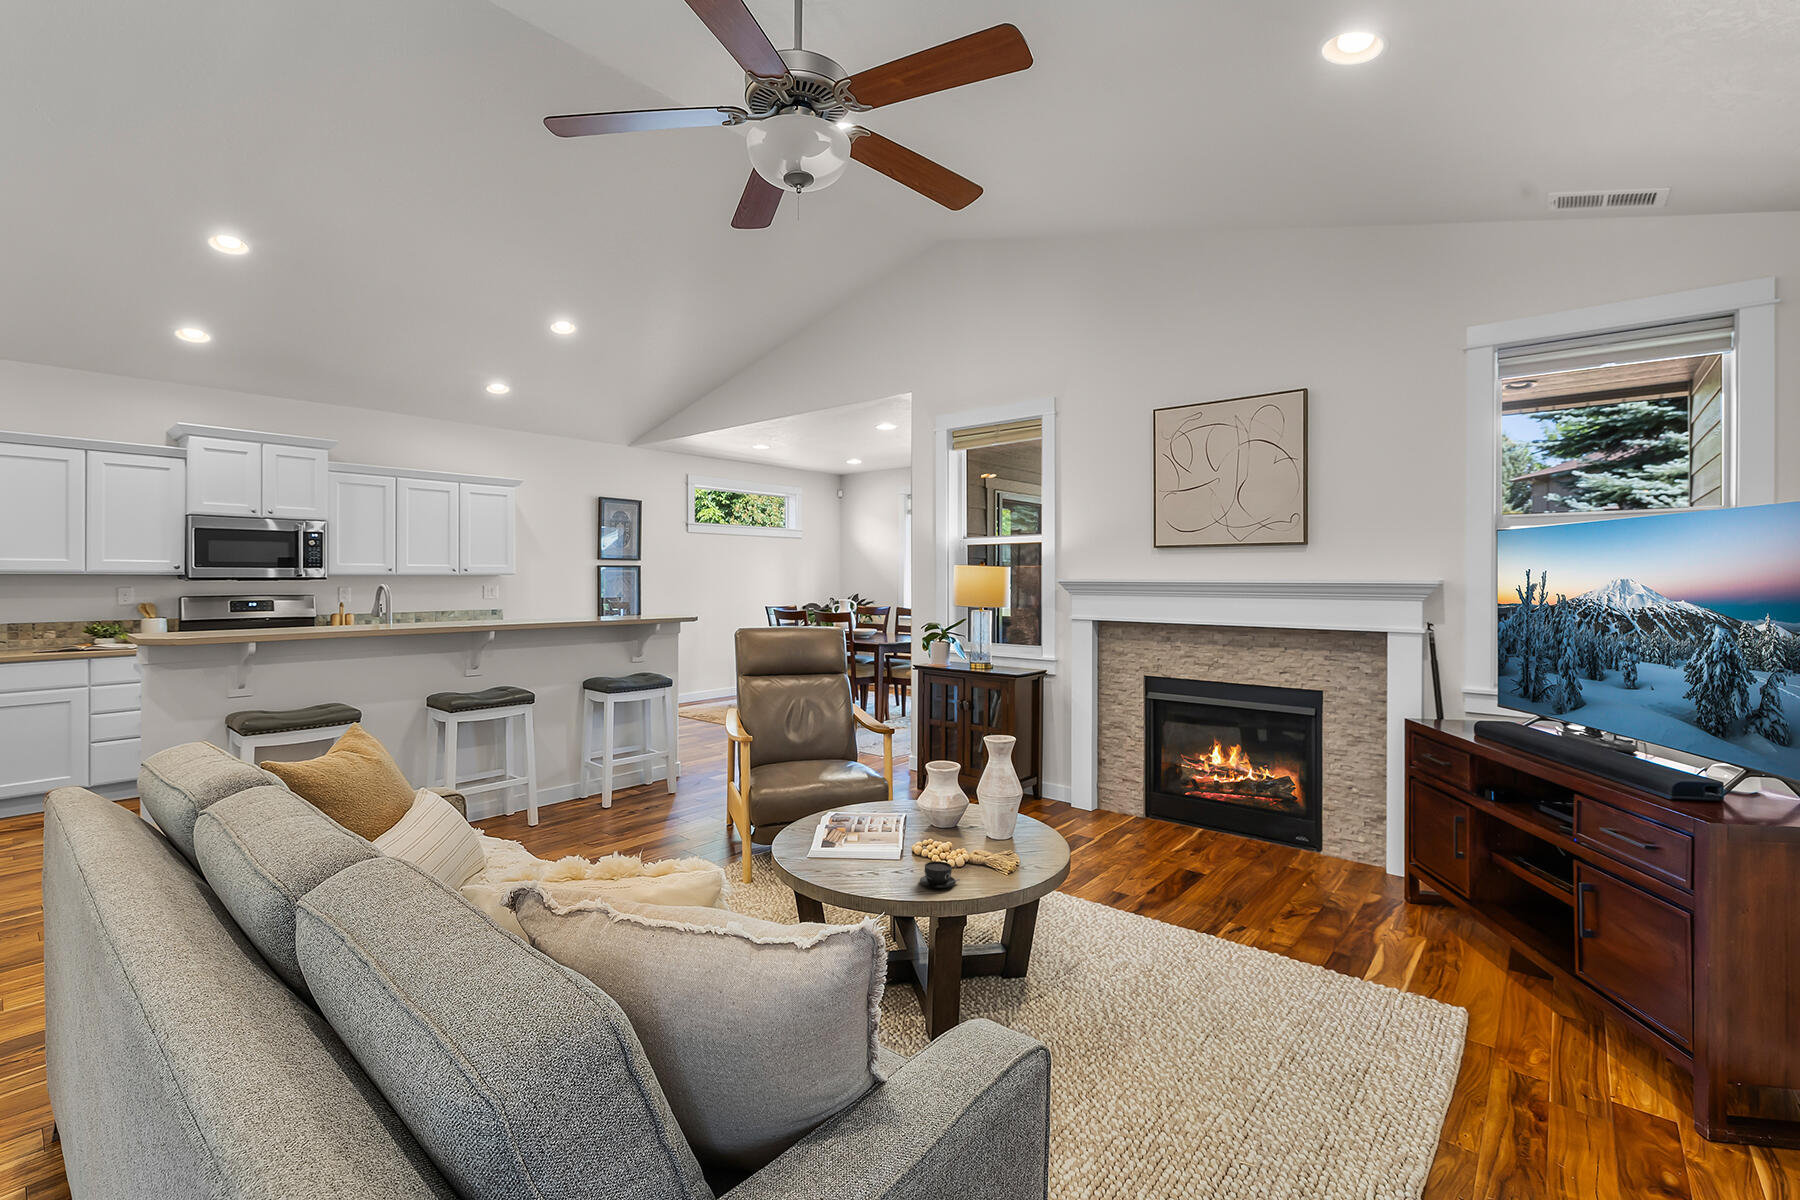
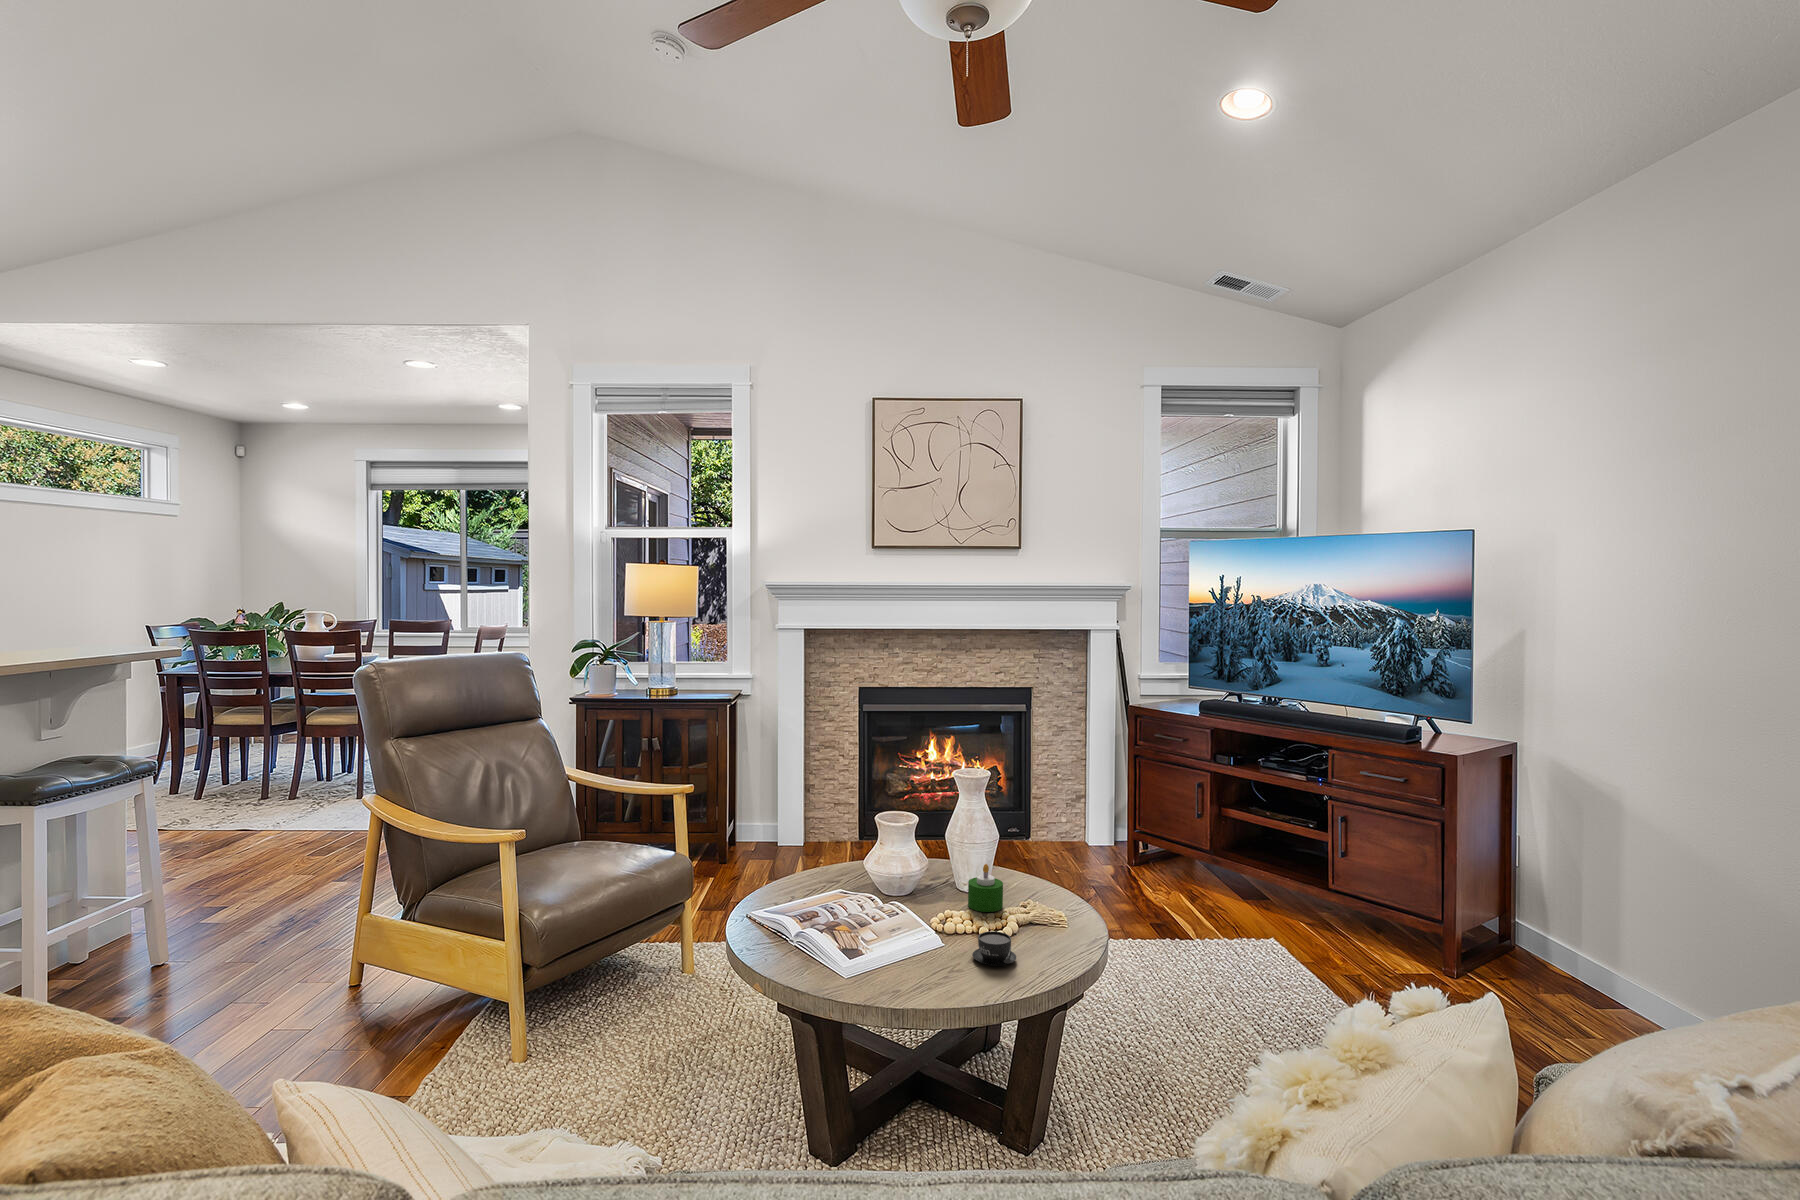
candle: none [984,817,1015,858] -> present [968,864,1003,912]

